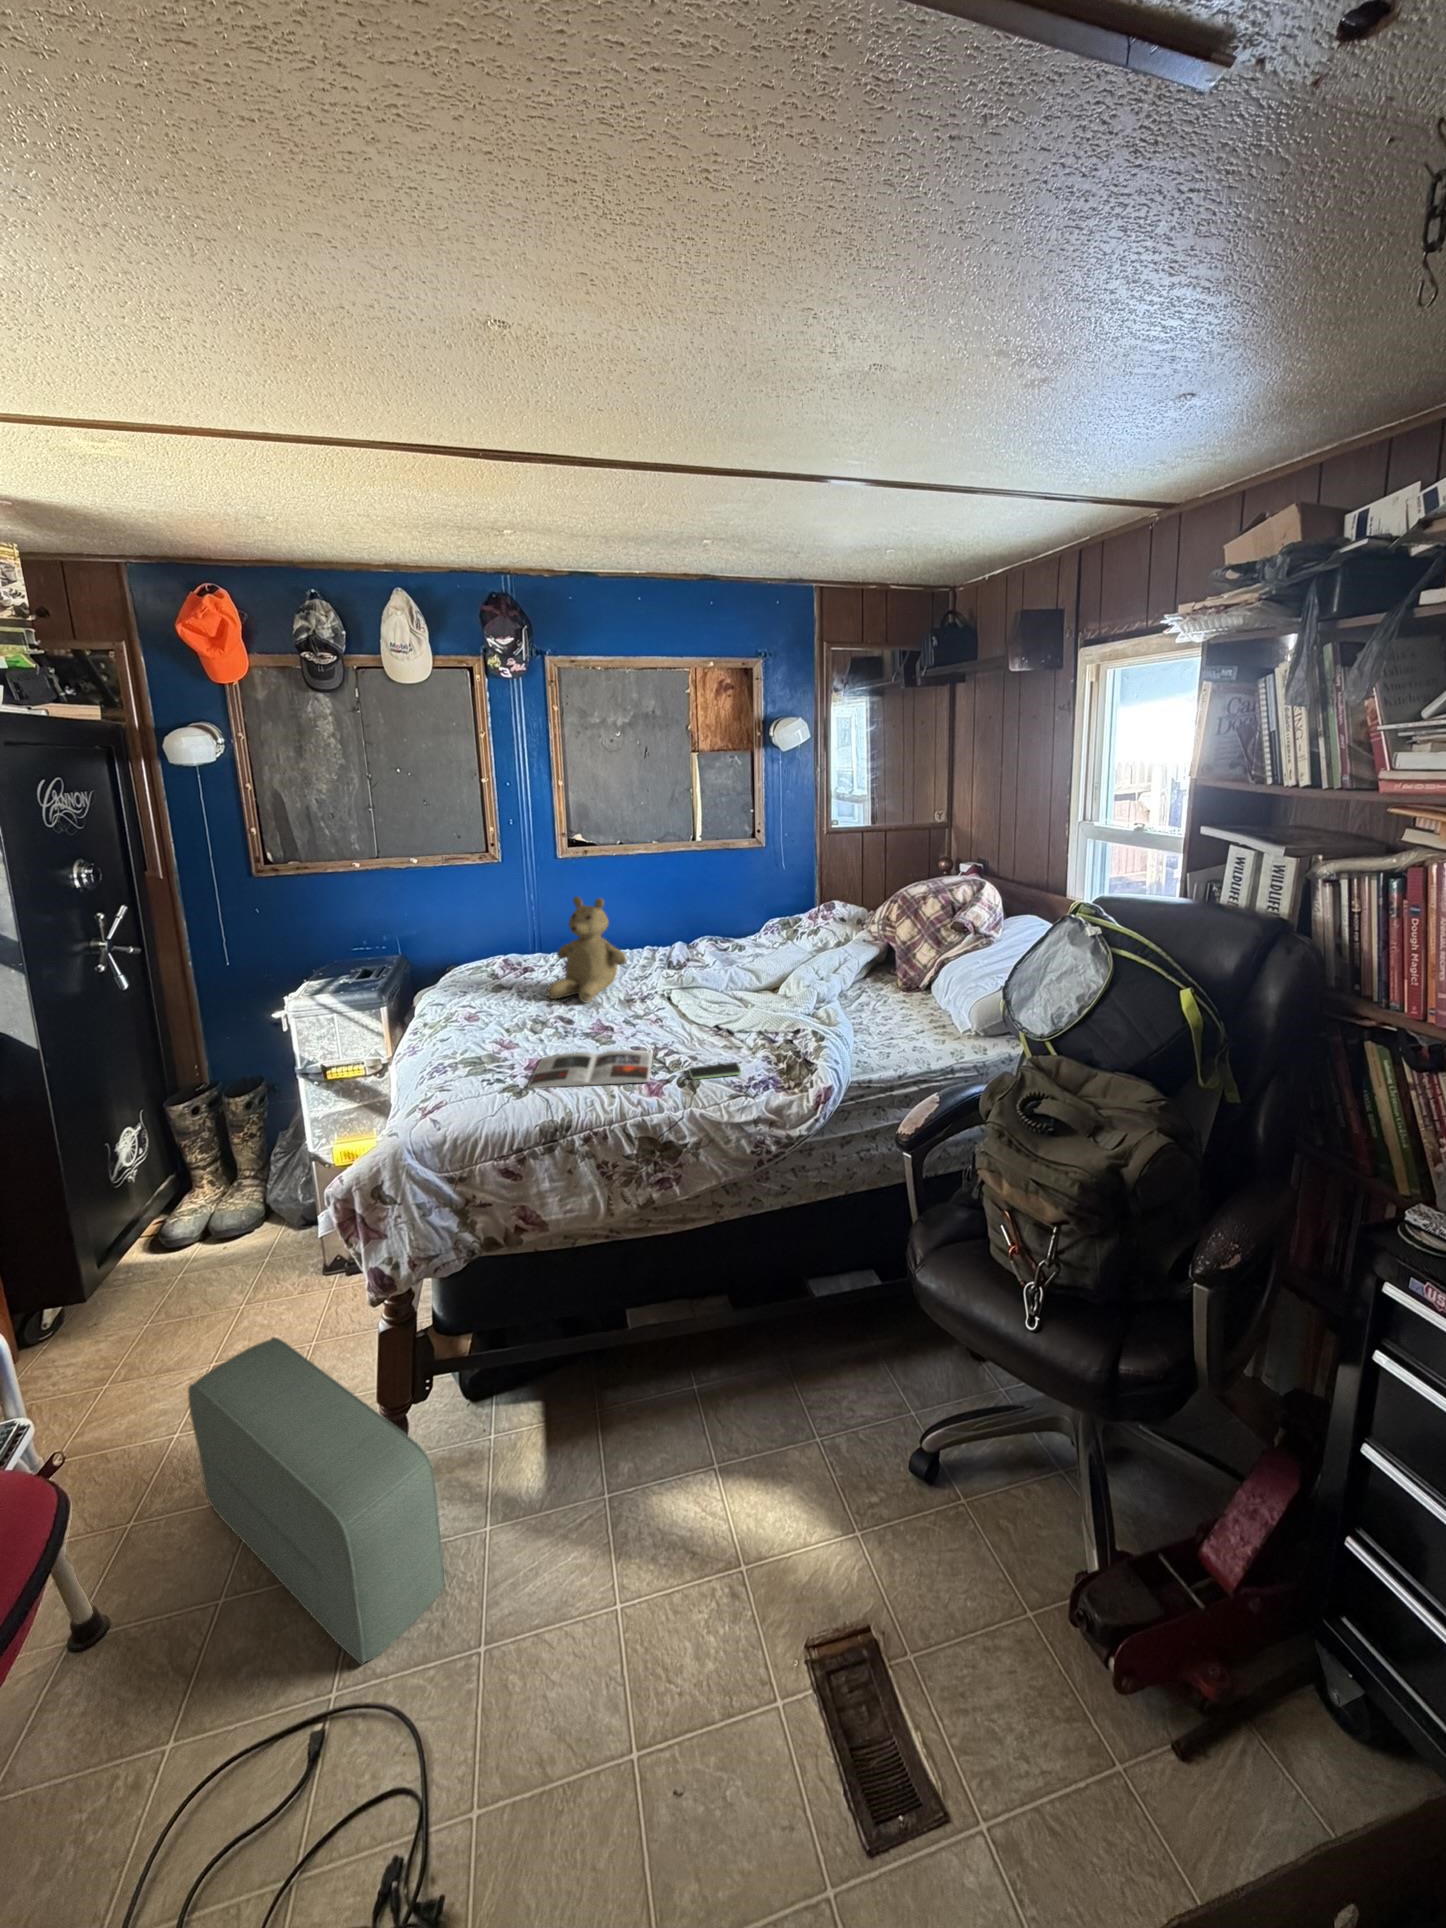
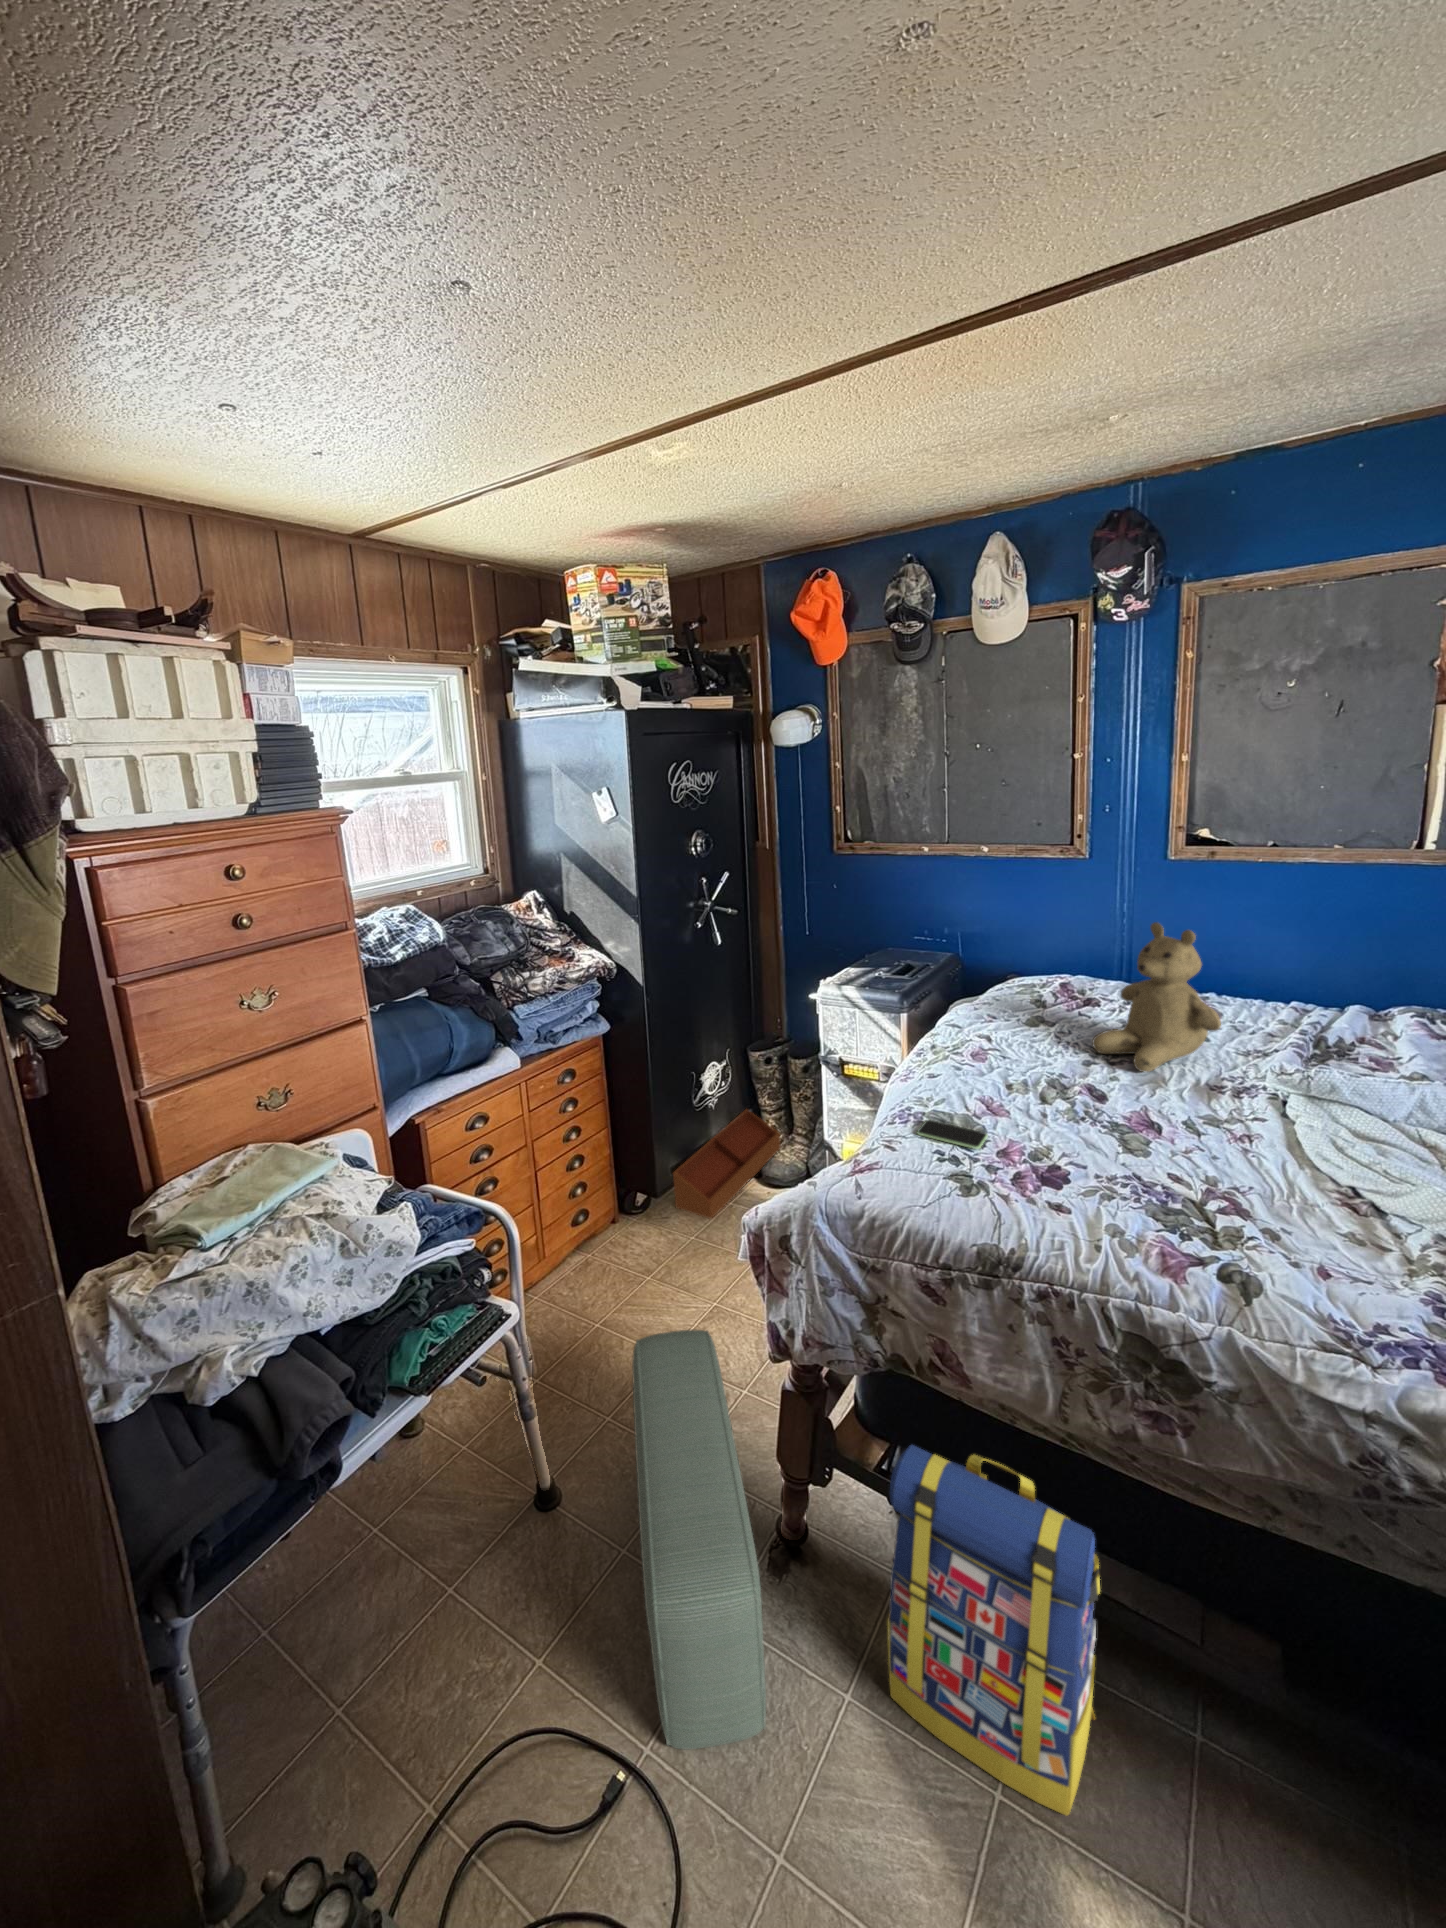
magazine: present [528,1050,653,1088] -> none [991,1142,1204,1247]
smartphone: present [688,1063,742,1079] -> present [917,1120,988,1149]
storage bin: none [108,1171,231,1304] -> present [673,1109,781,1219]
backpack: none [511,1266,658,1495] -> present [887,1445,1100,1815]

